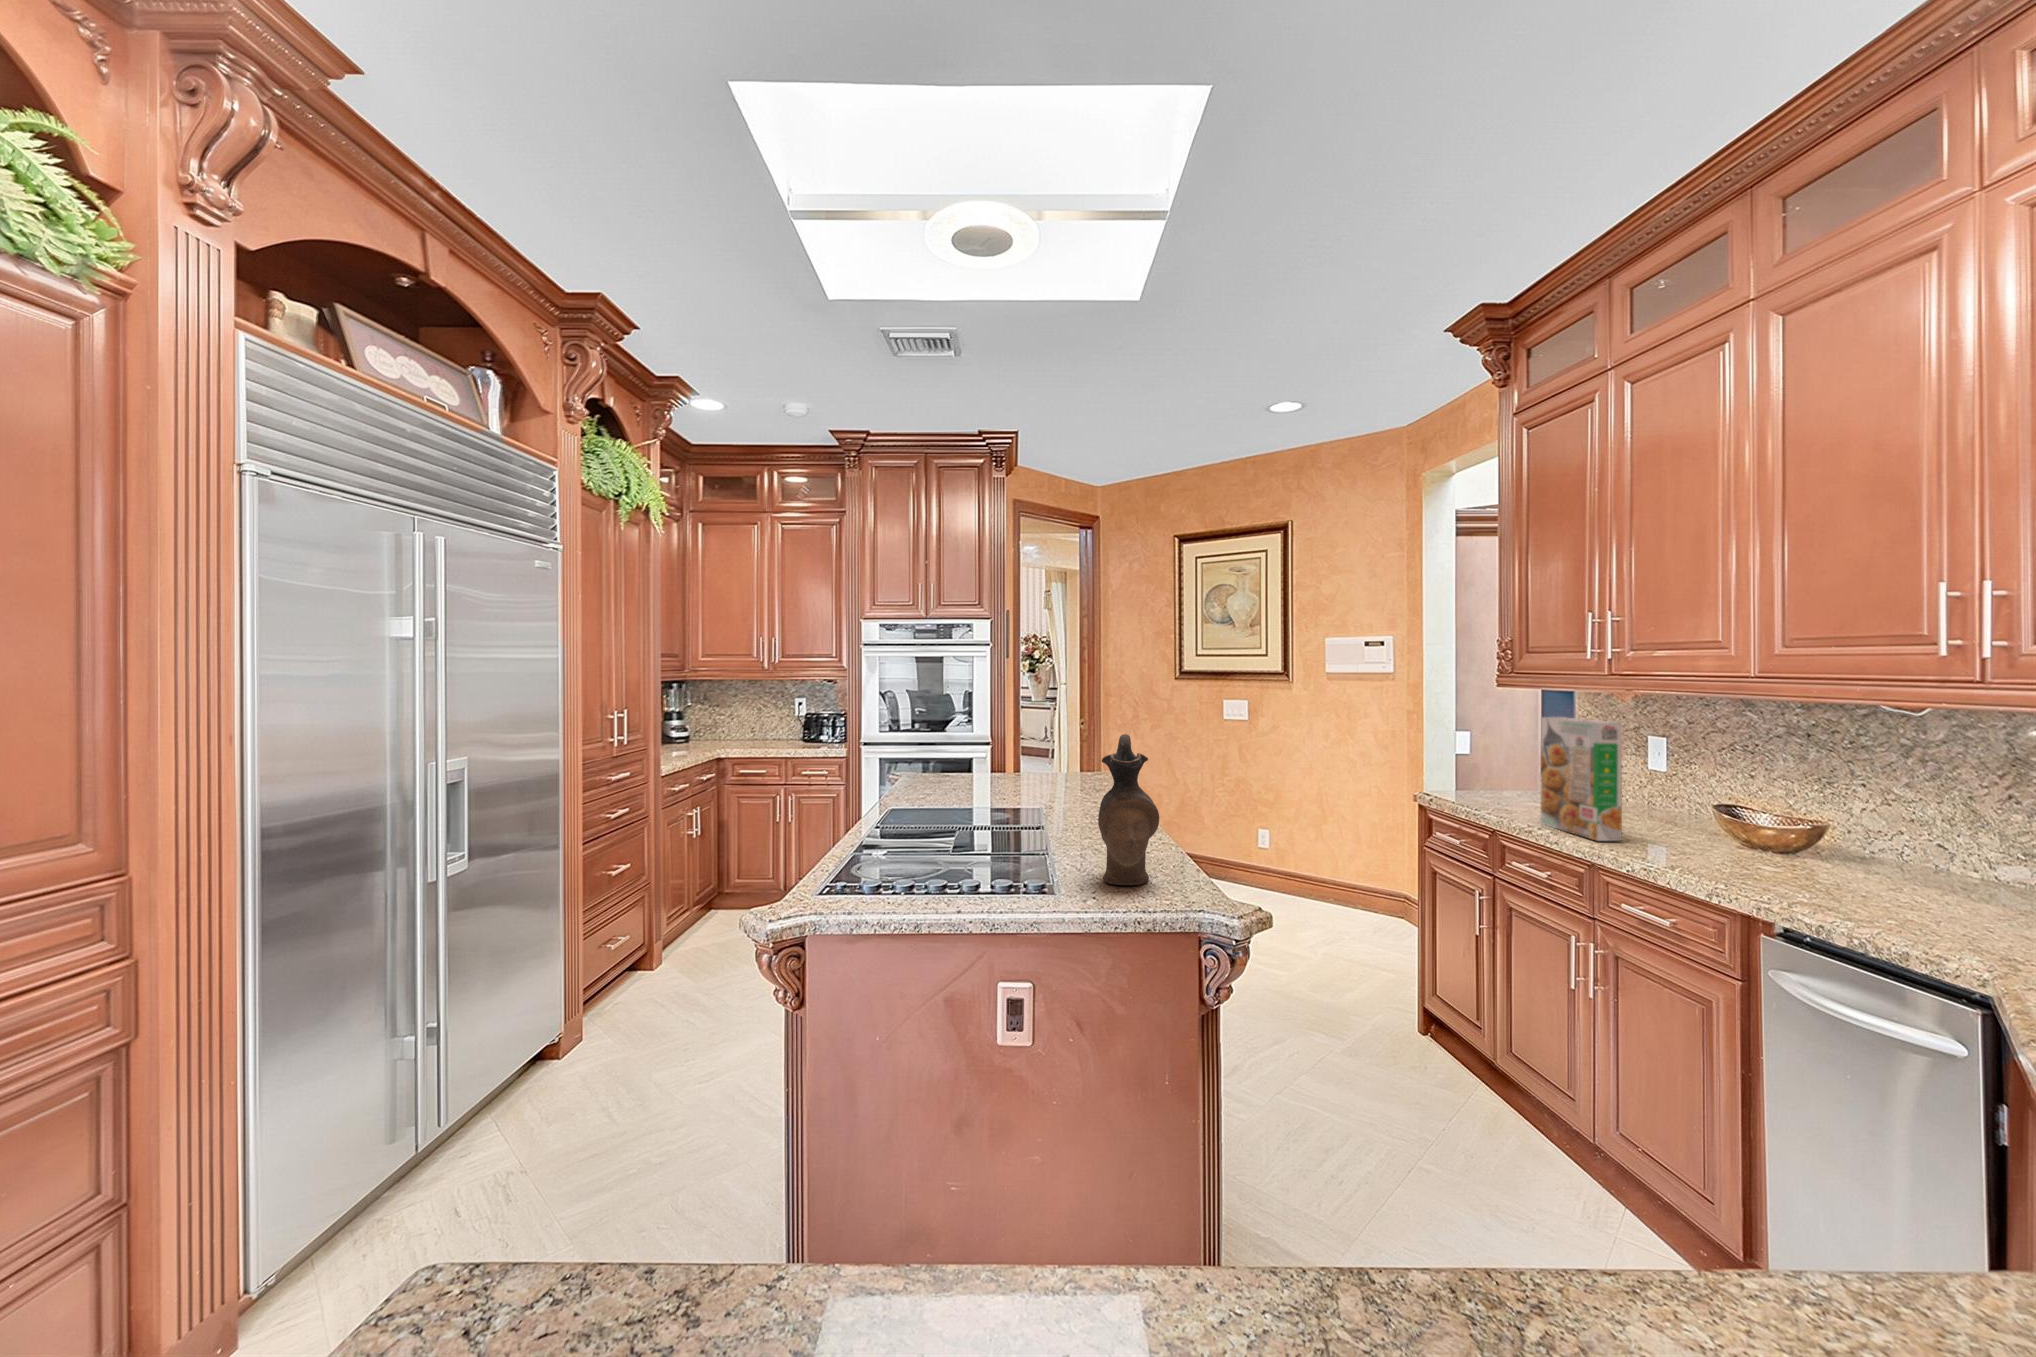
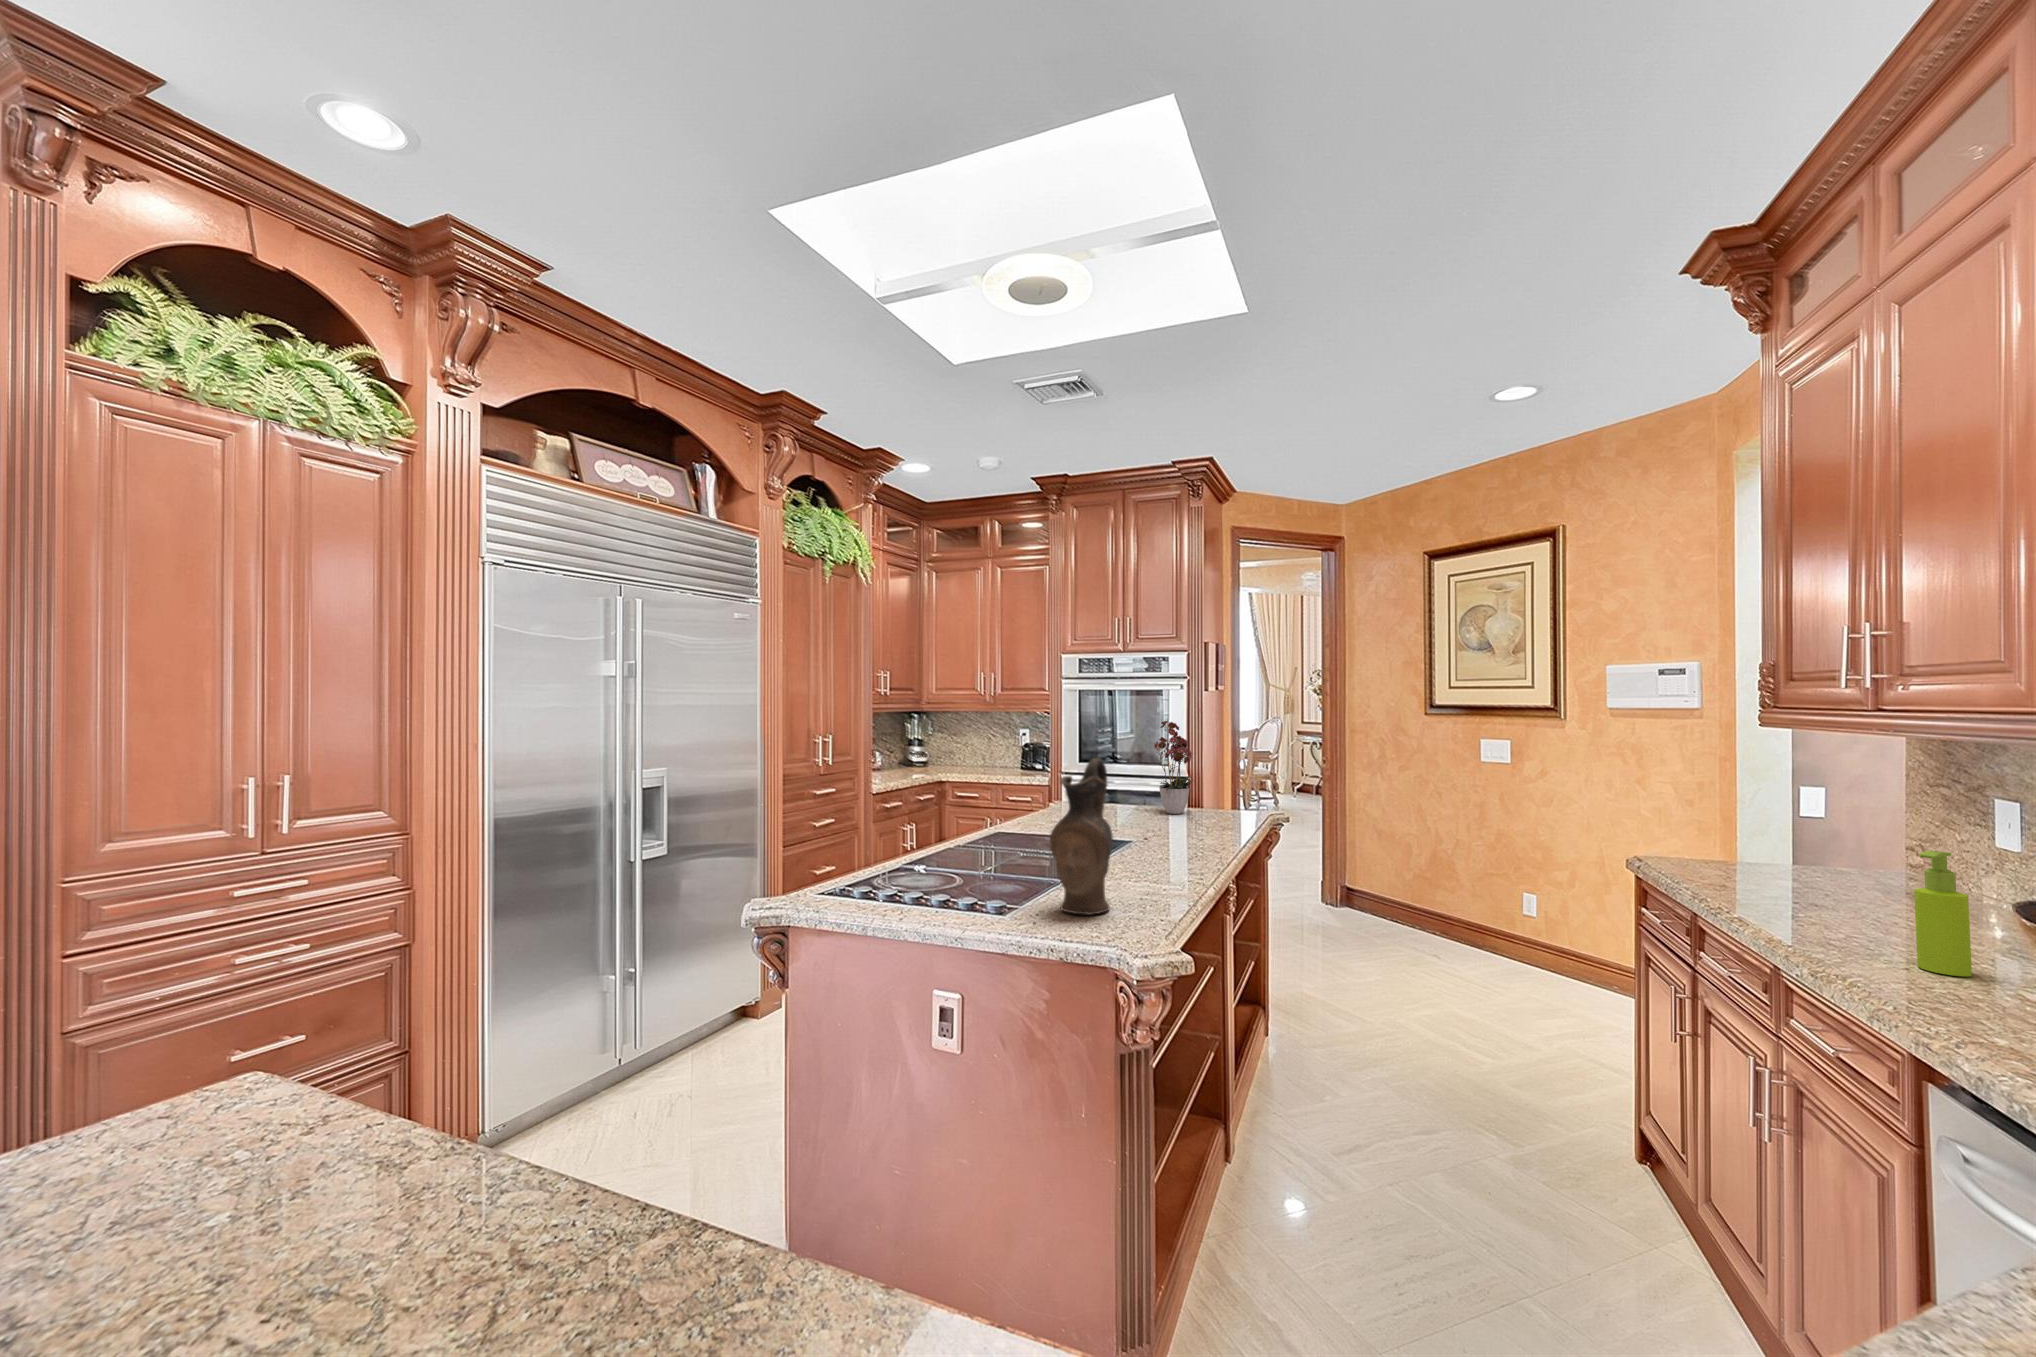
flower arrangement: none [1021,686,1073,779] -> present [1154,721,1194,814]
cereal box: present [1540,717,1622,841] -> none [1790,764,1907,950]
soap dispenser: none [1639,775,1668,855] -> present [1914,851,1972,976]

